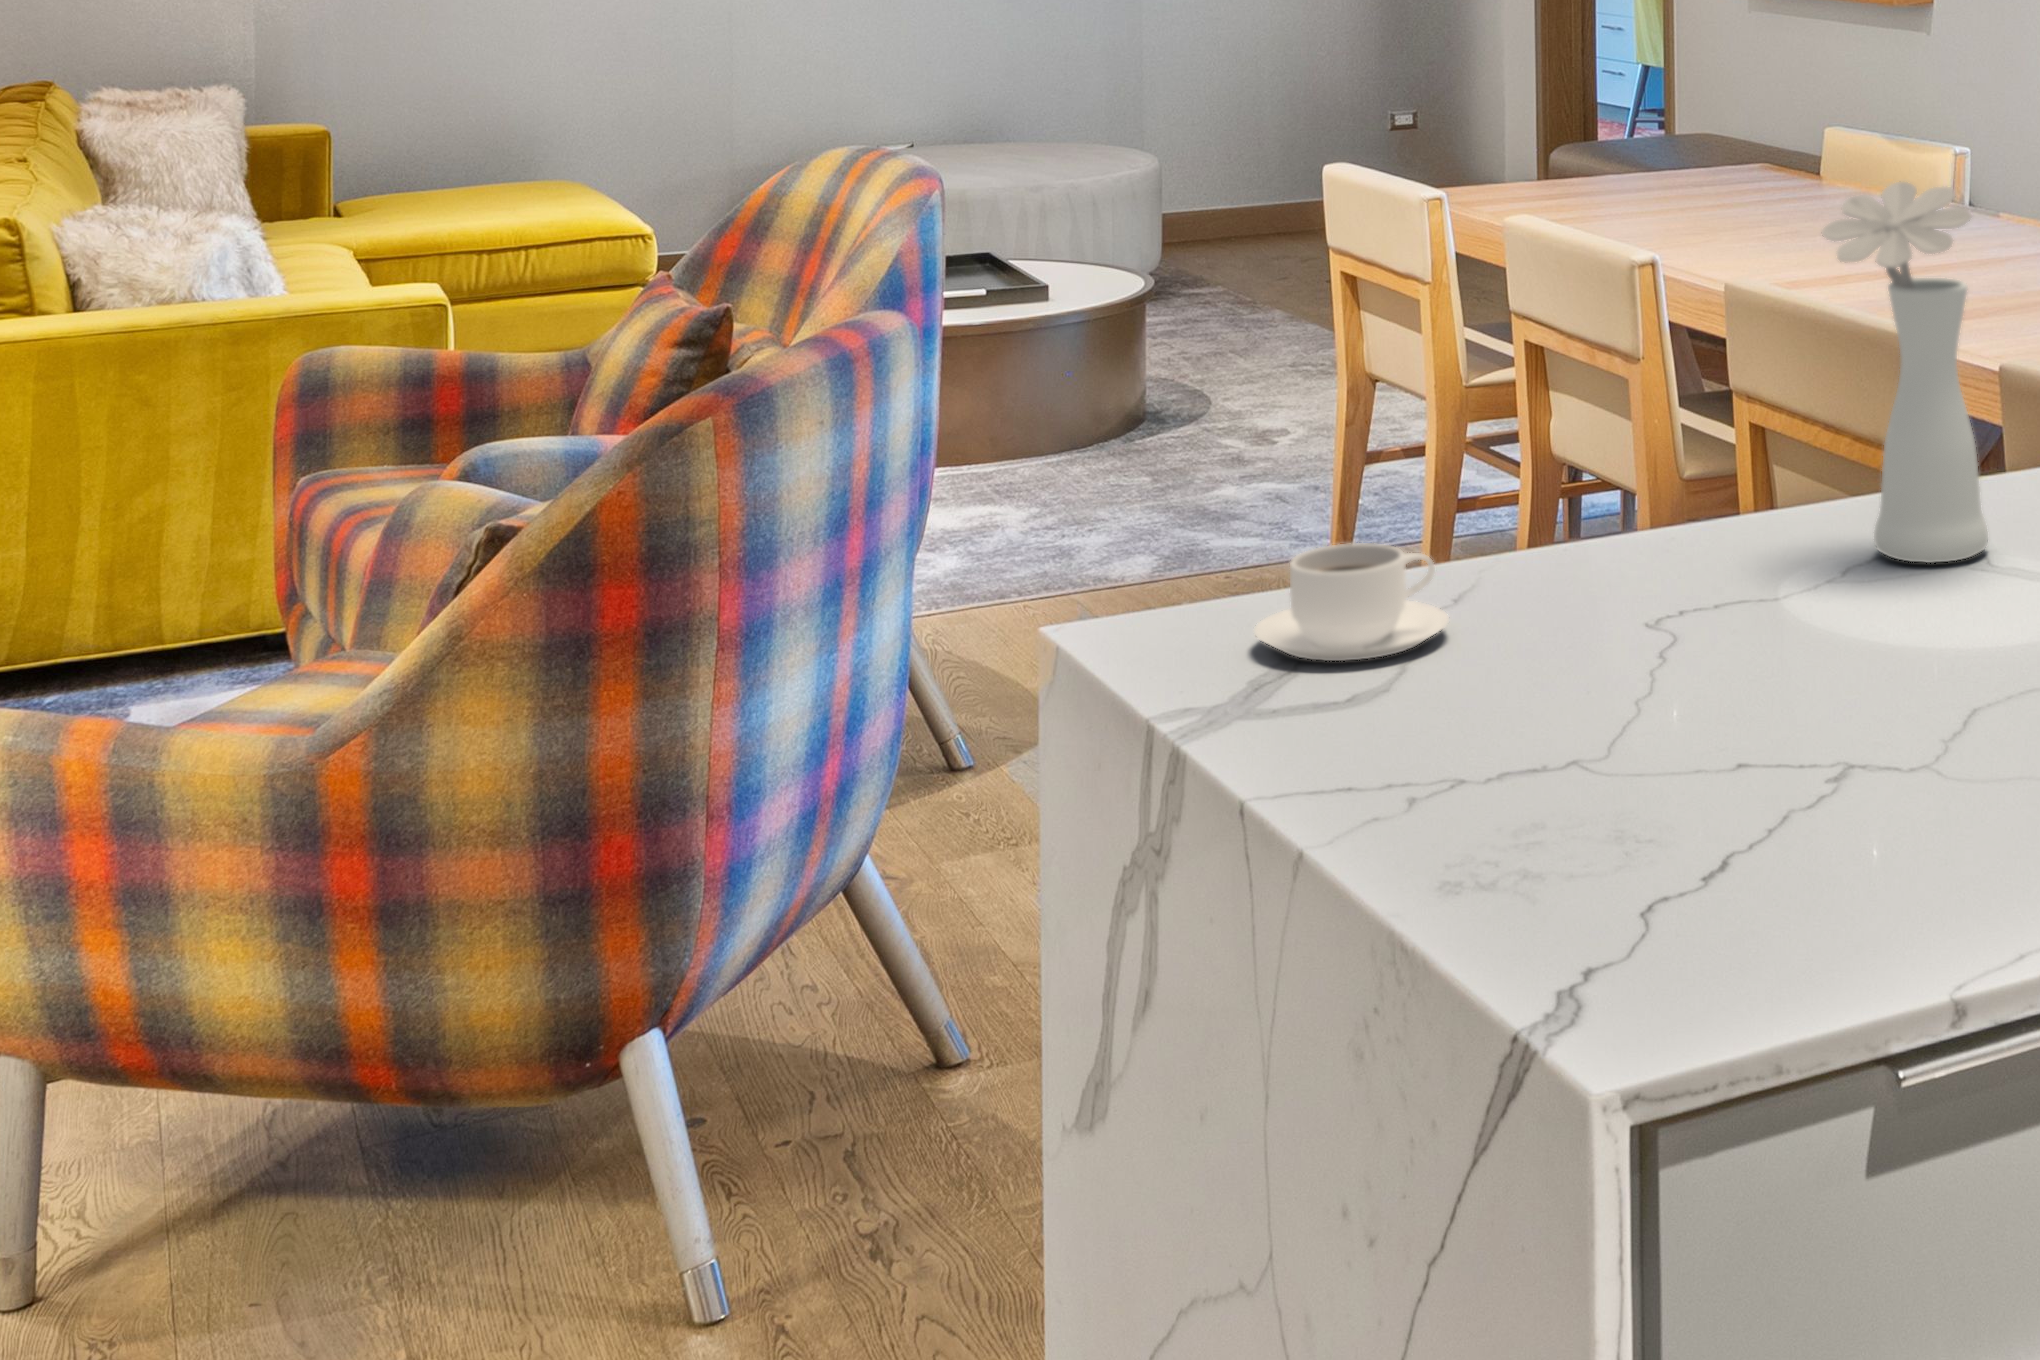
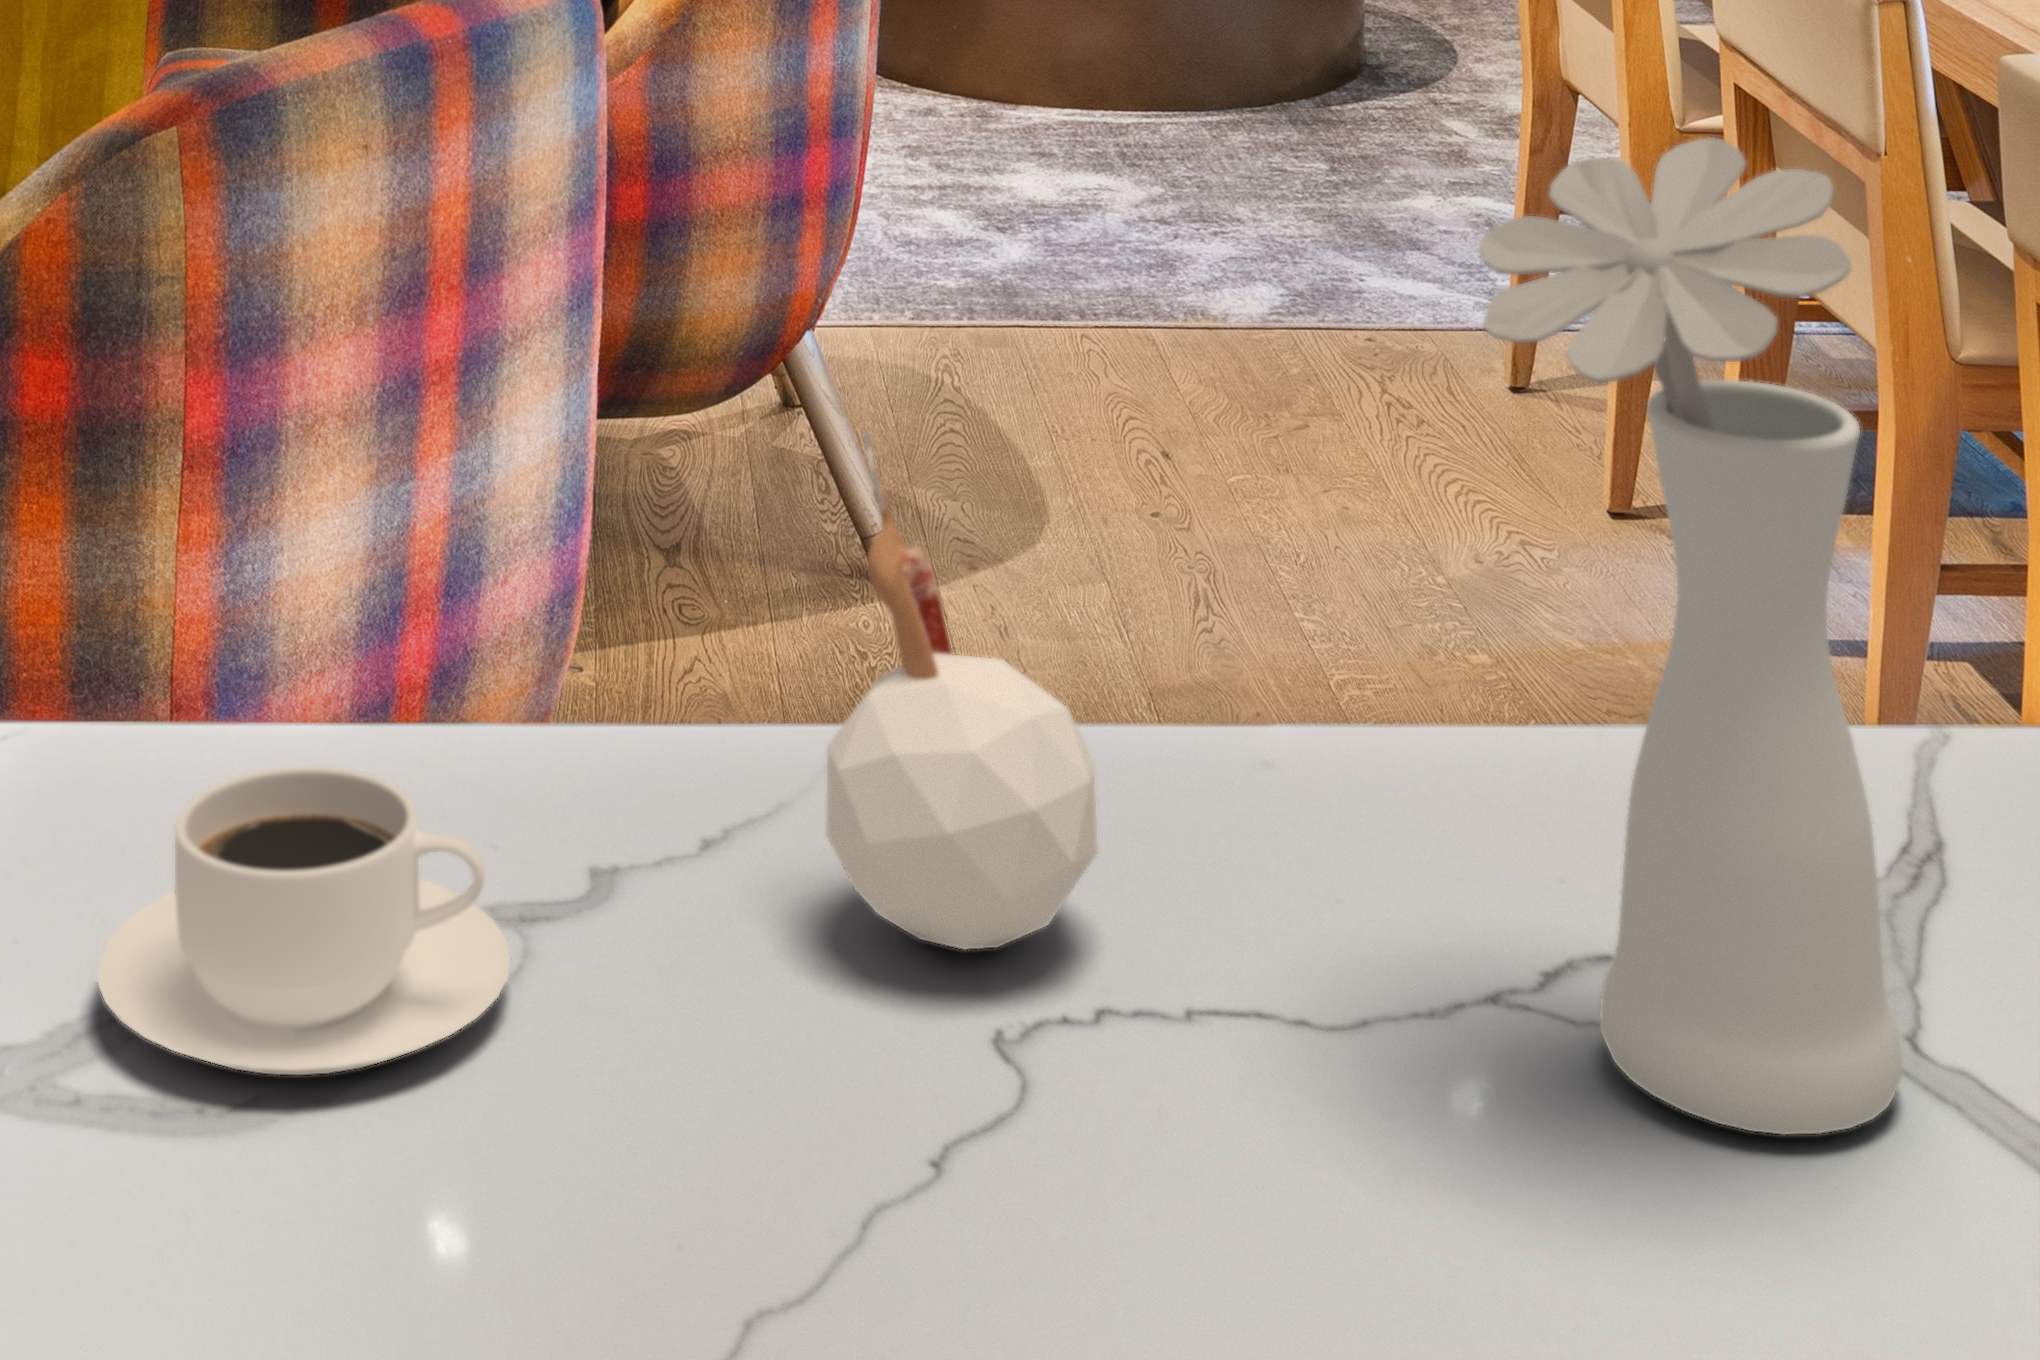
candle: none [1544,365,1664,581] -> present [826,433,1098,949]

